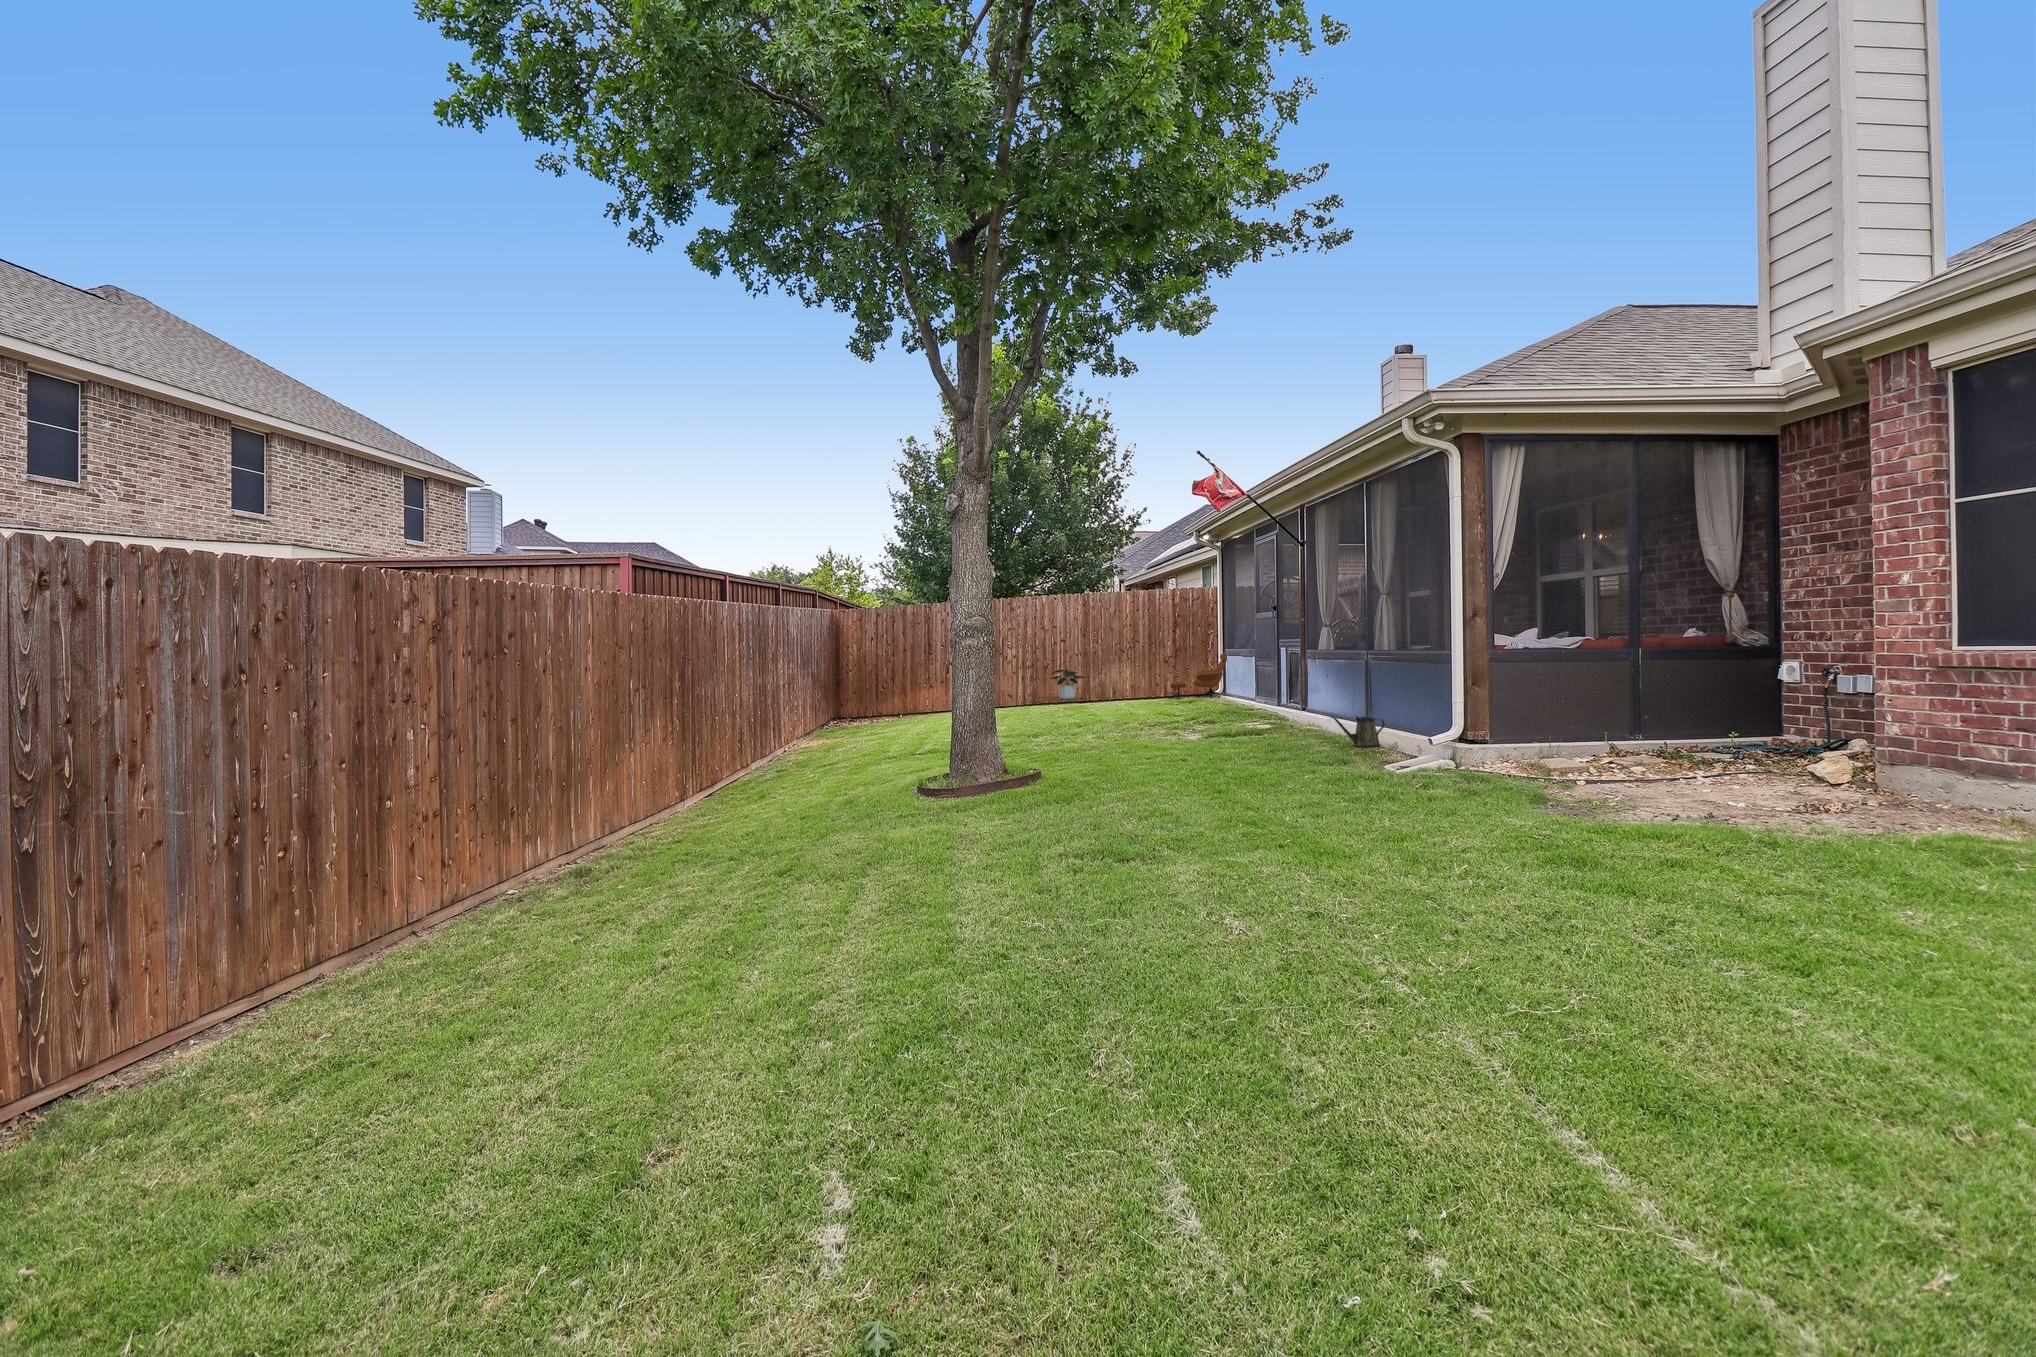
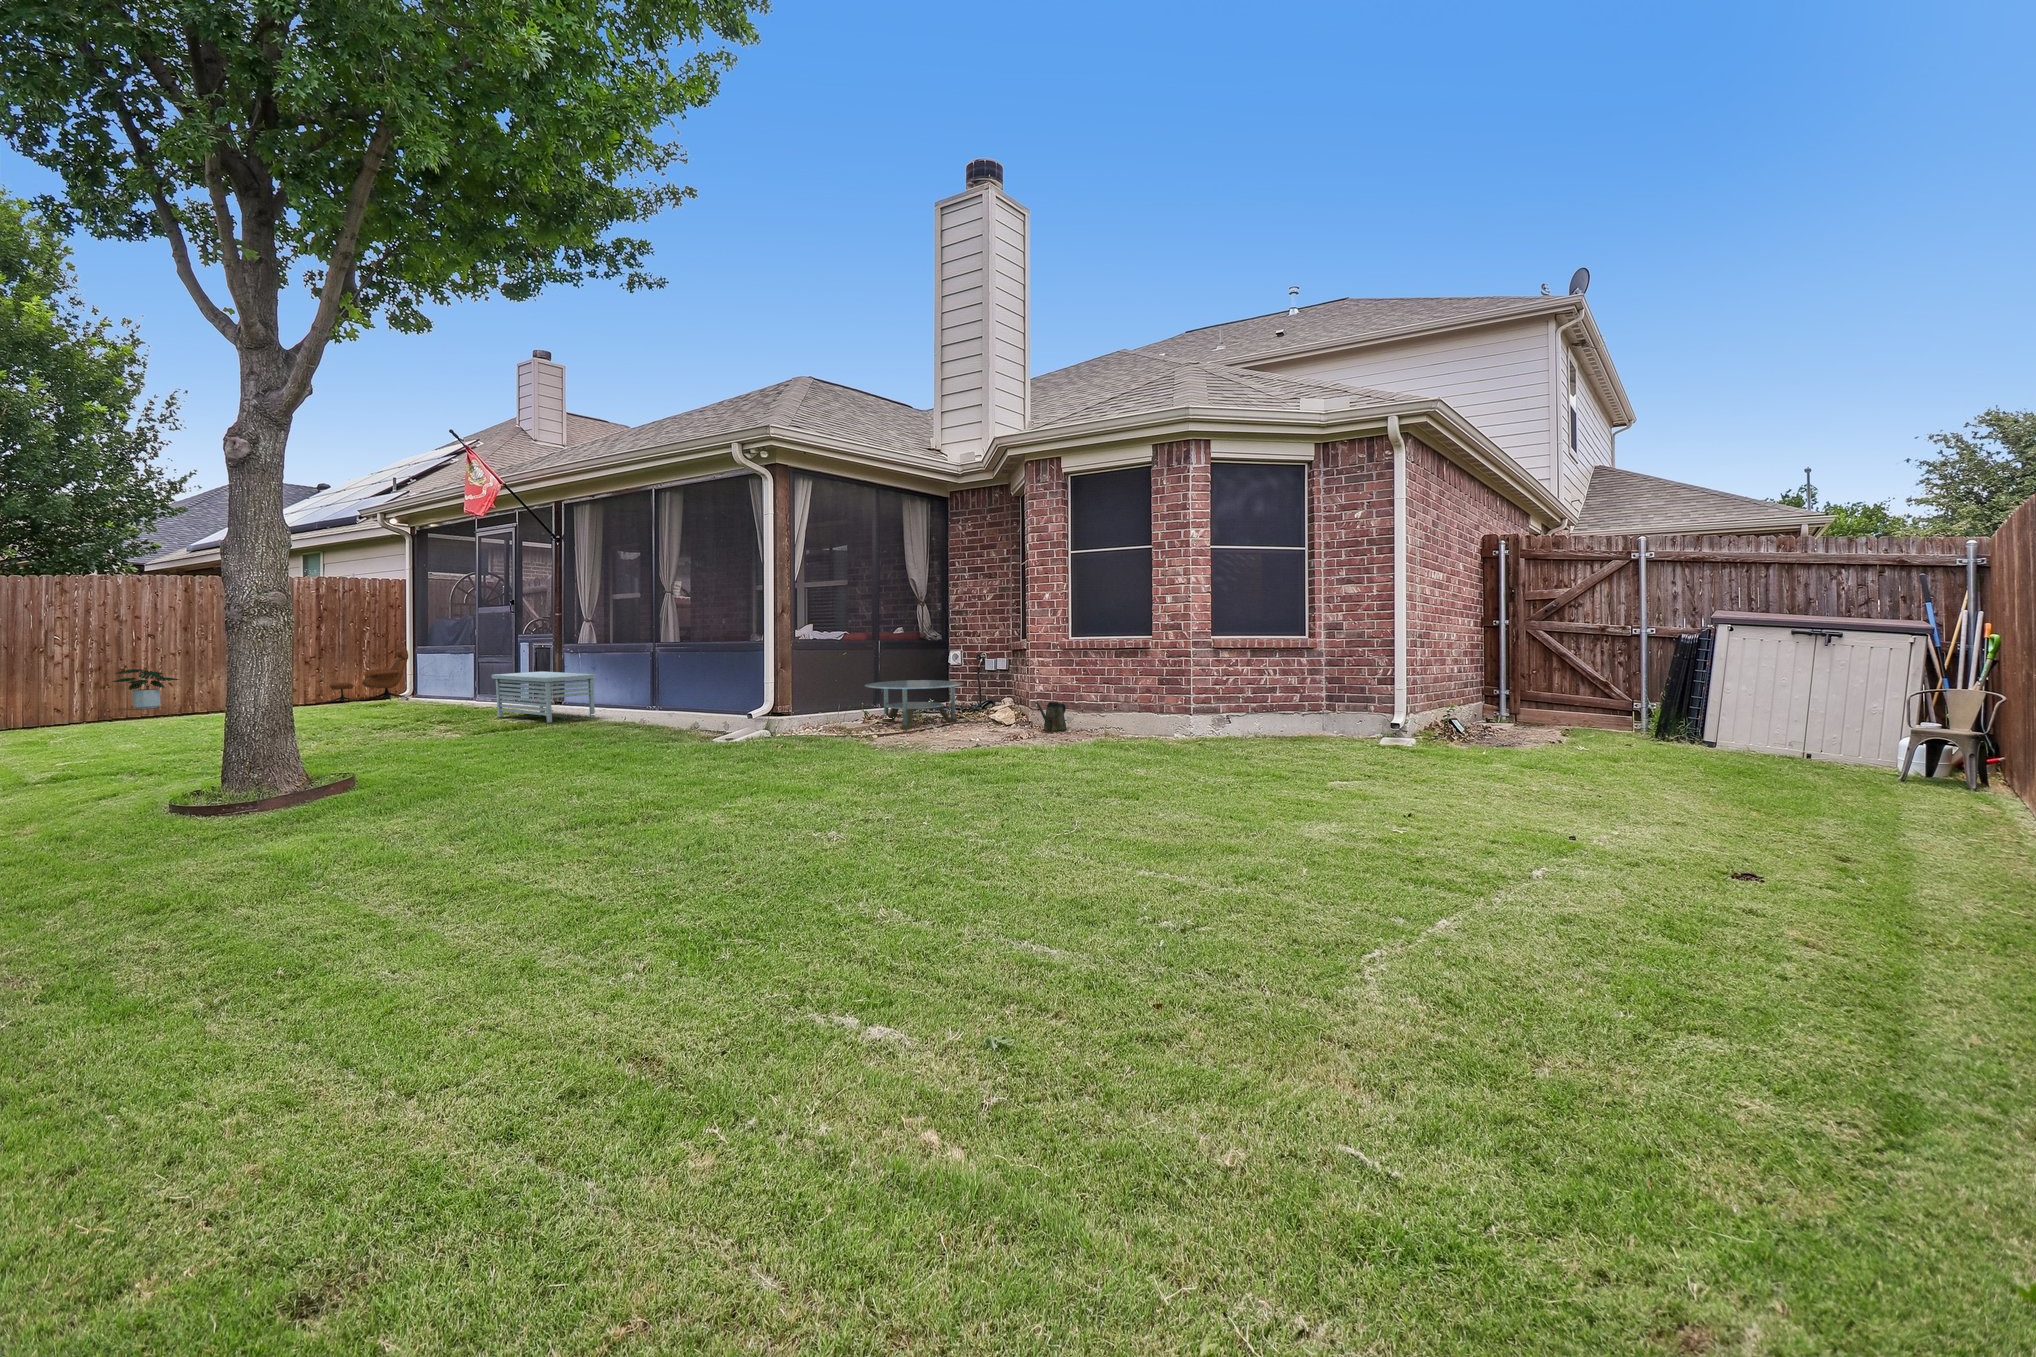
storage bench: none [1246,679,1327,732] -> present [492,671,597,723]
round table: none [1591,705,1758,776] -> present [865,680,963,729]
watering can: present [1331,716,1385,747] -> present [1035,702,1067,732]

